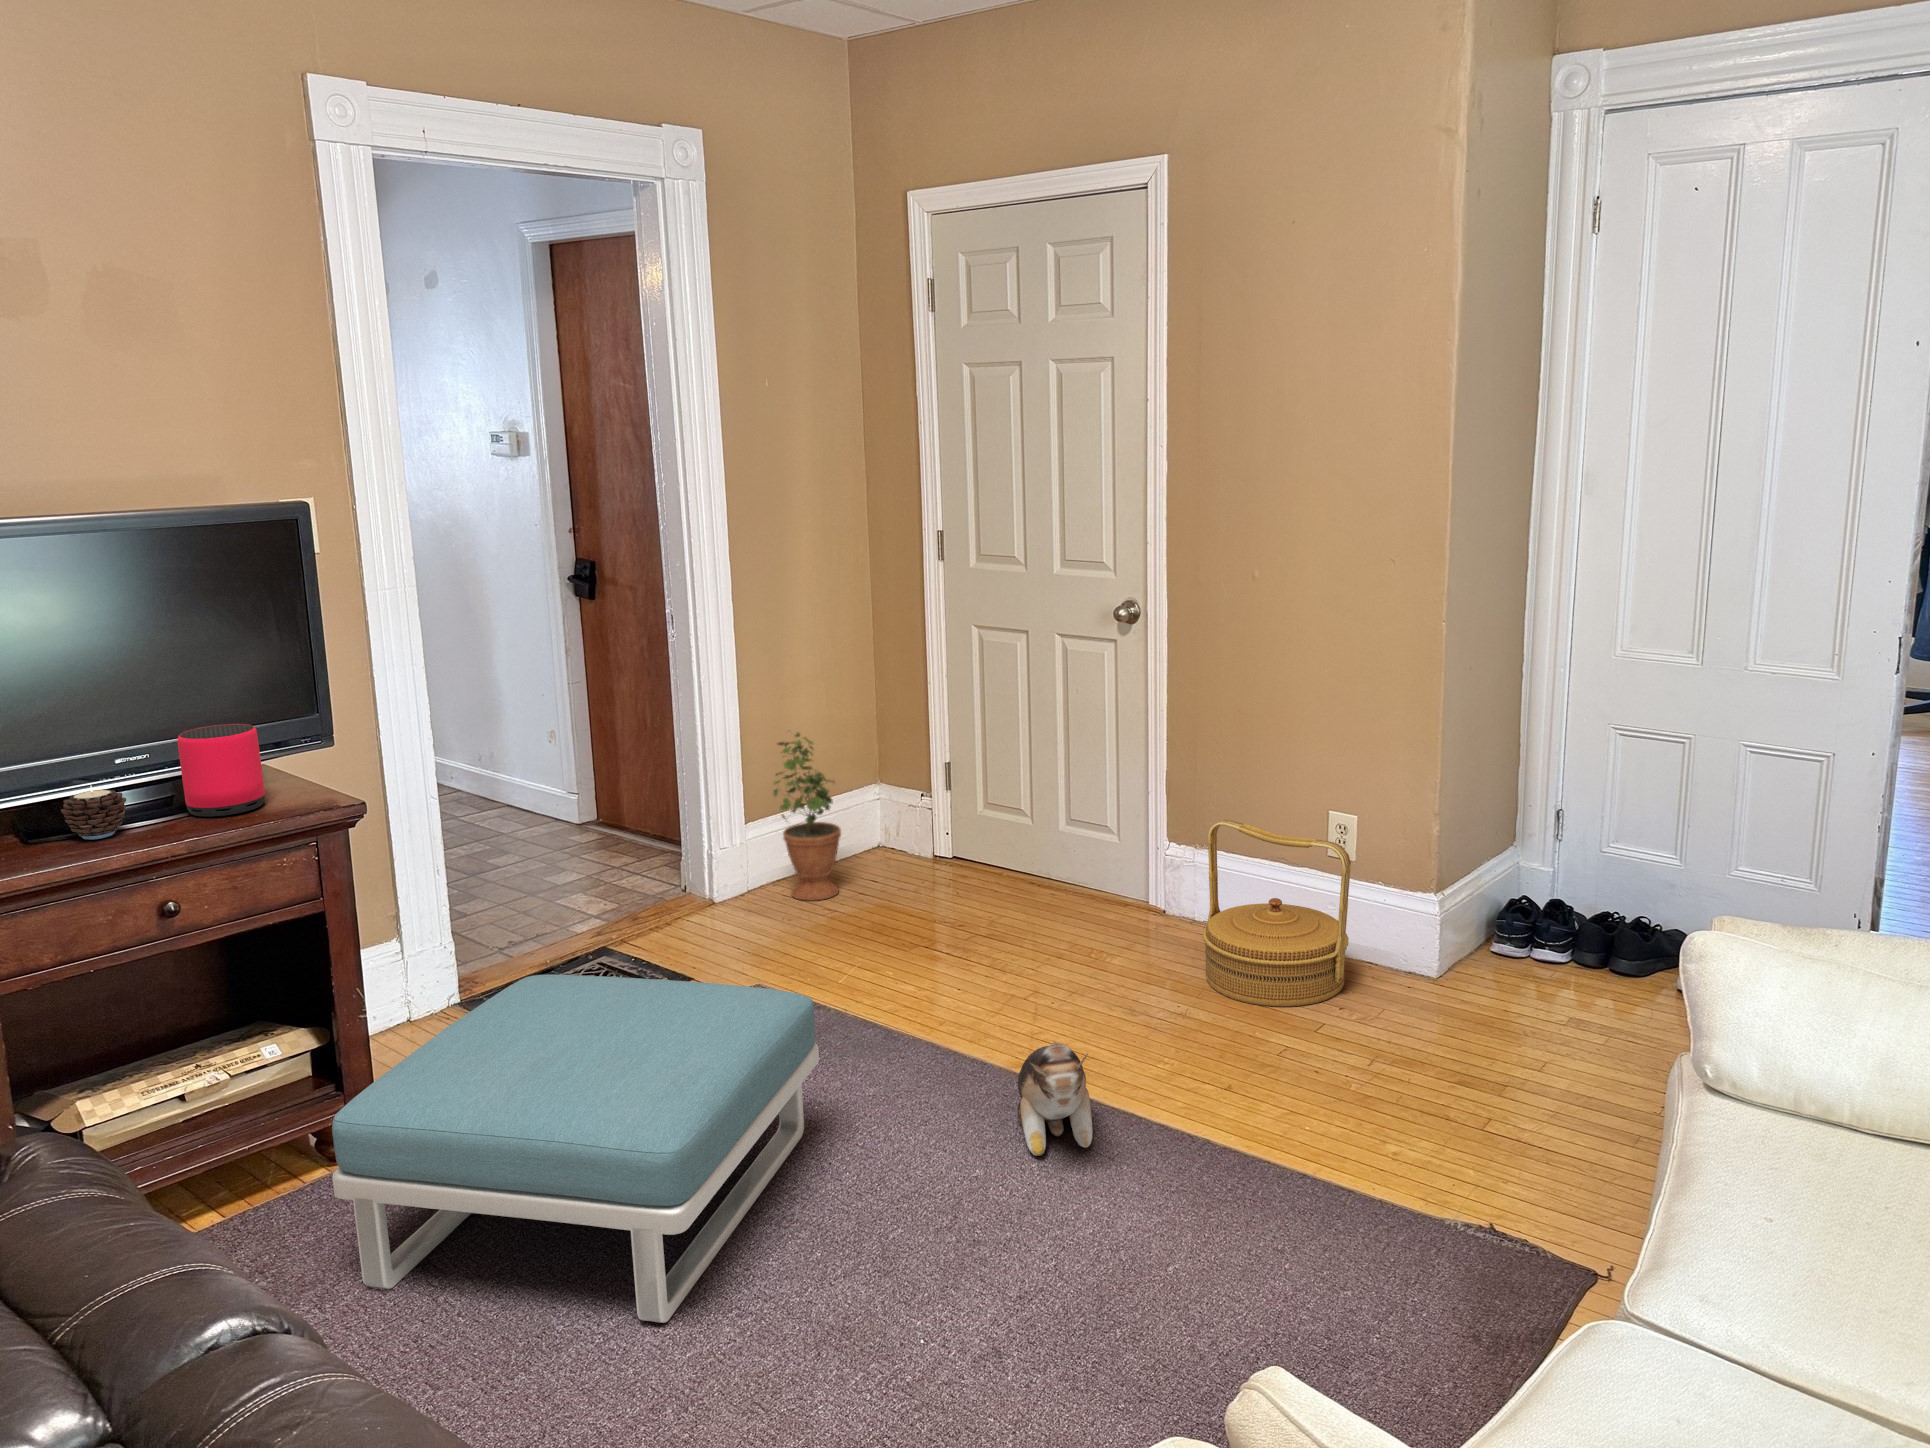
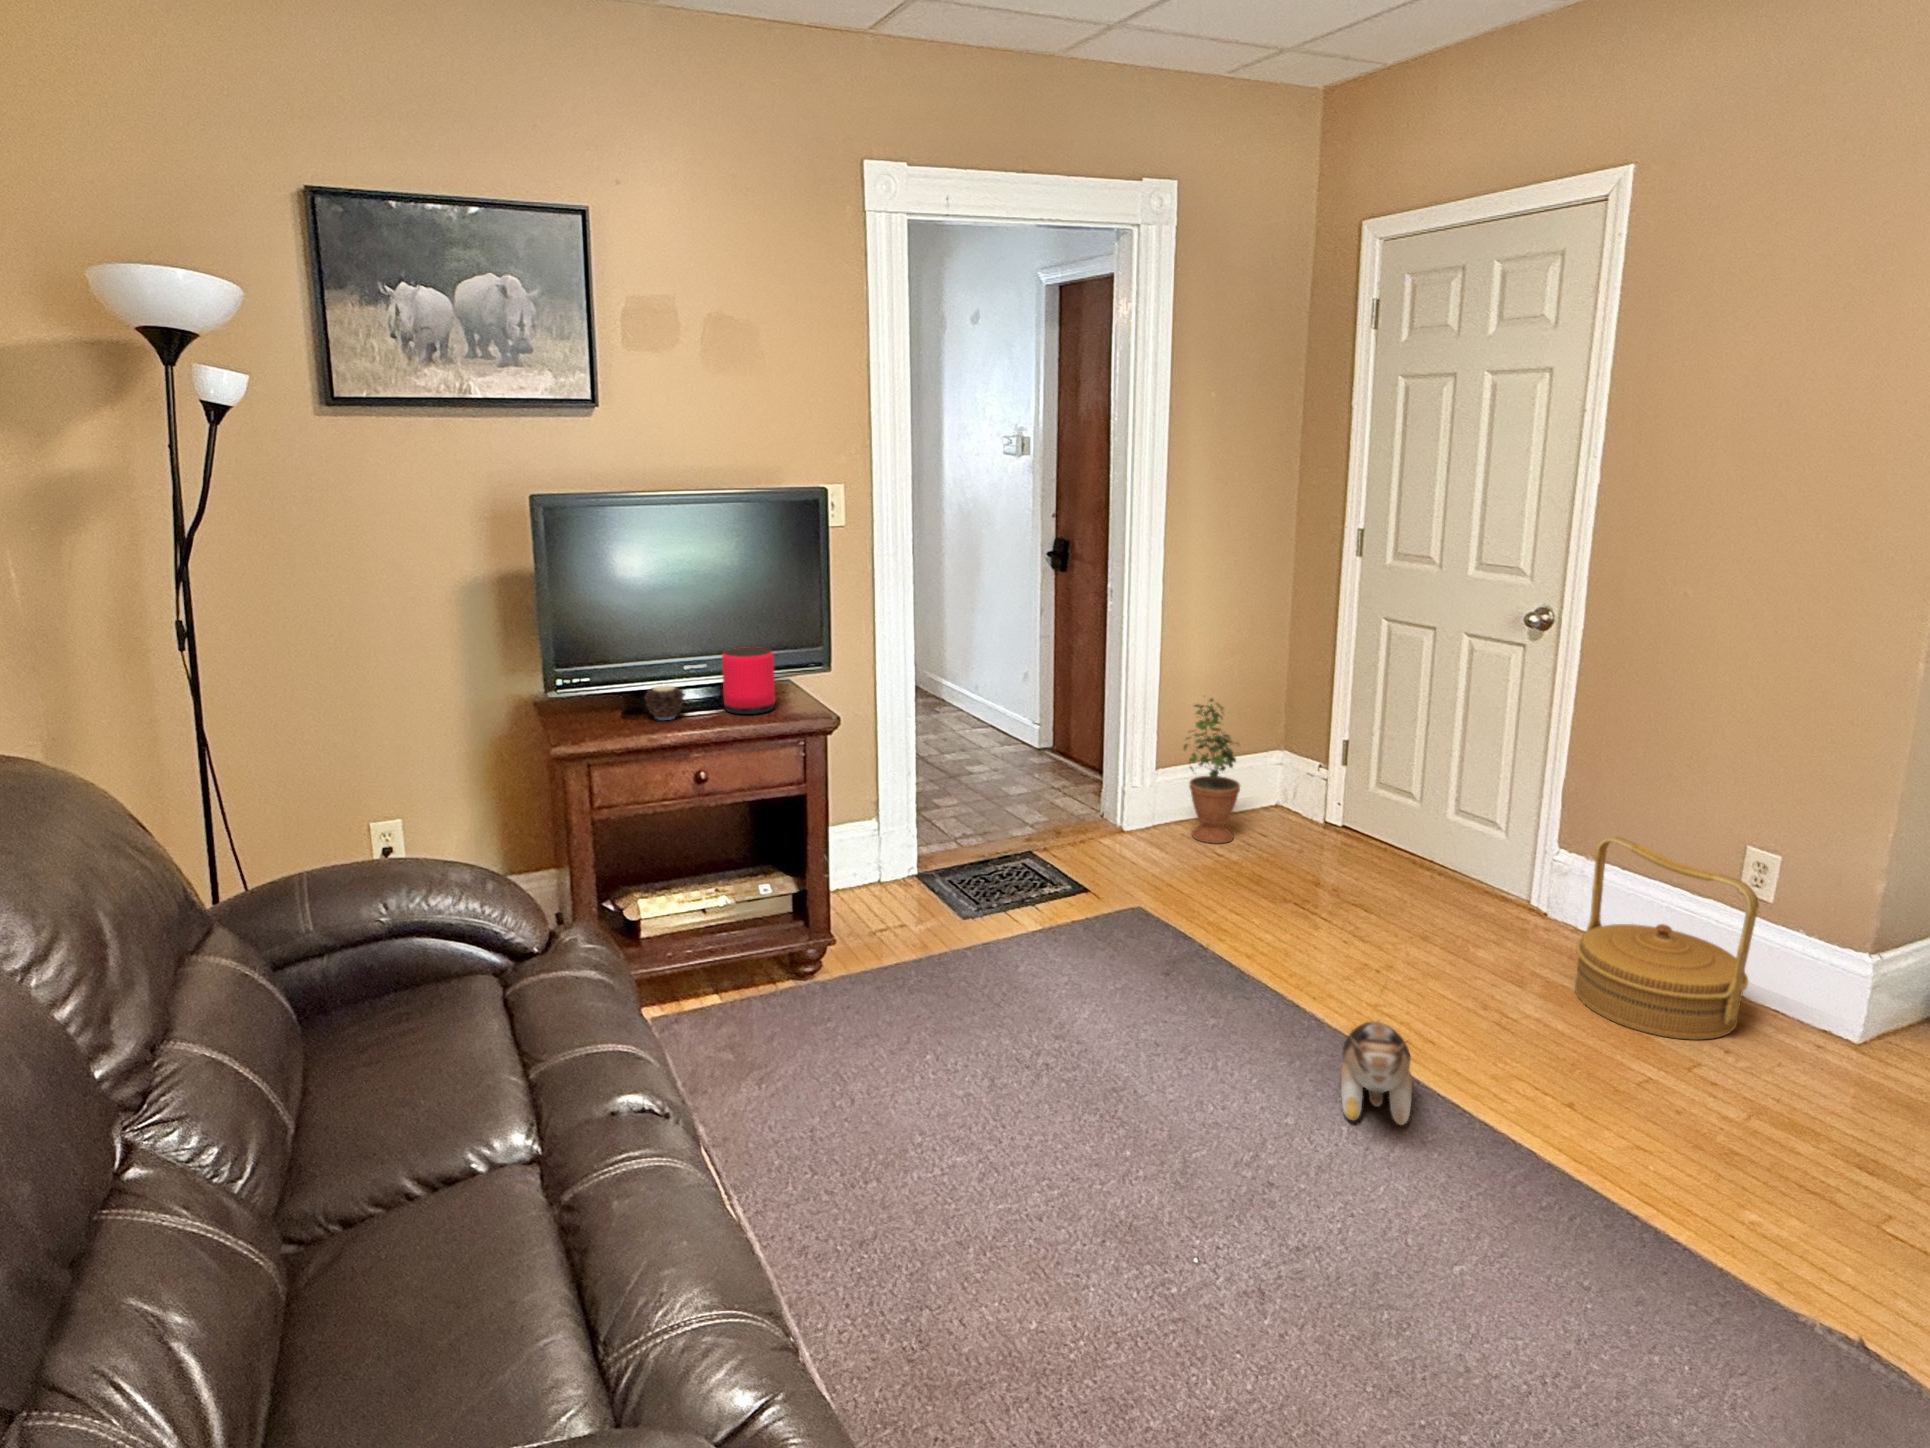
footstool: present [332,975,819,1323] -> none [776,869,1163,1175]

